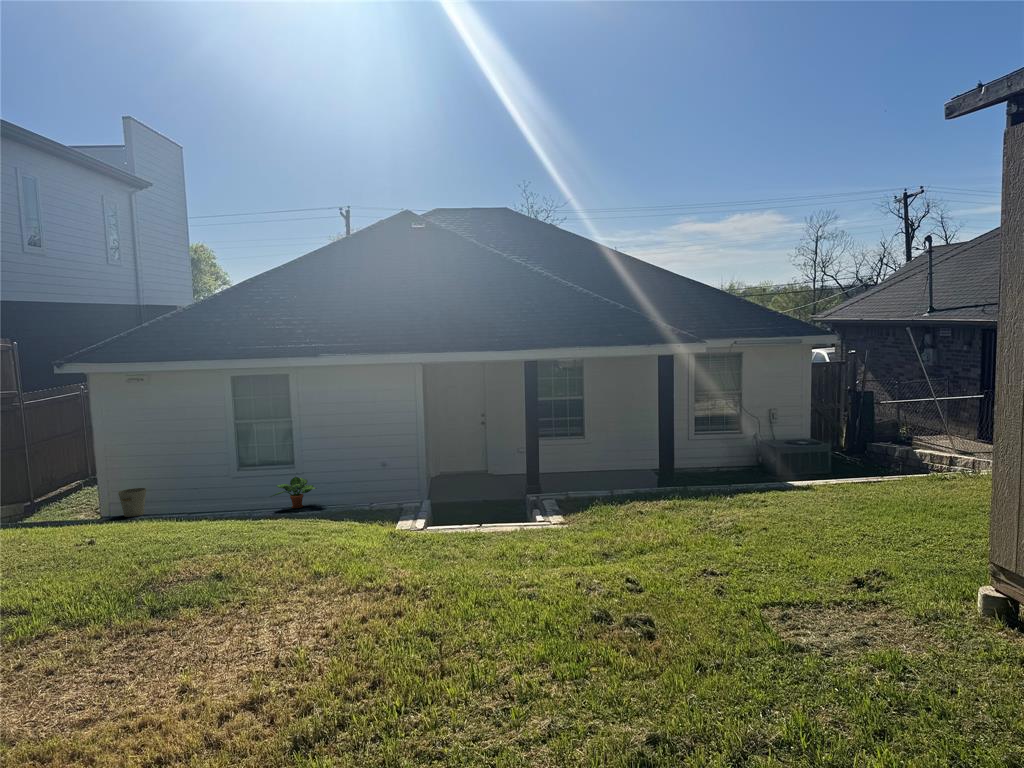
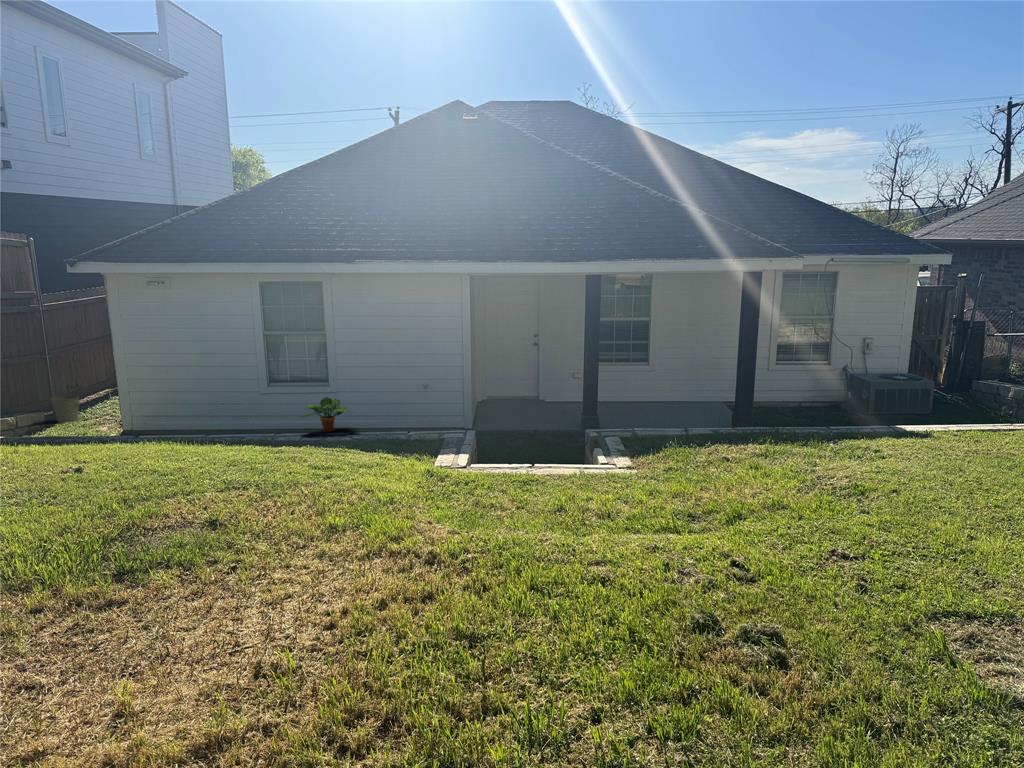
bucket: present [118,488,146,517] -> present [51,395,80,423]

